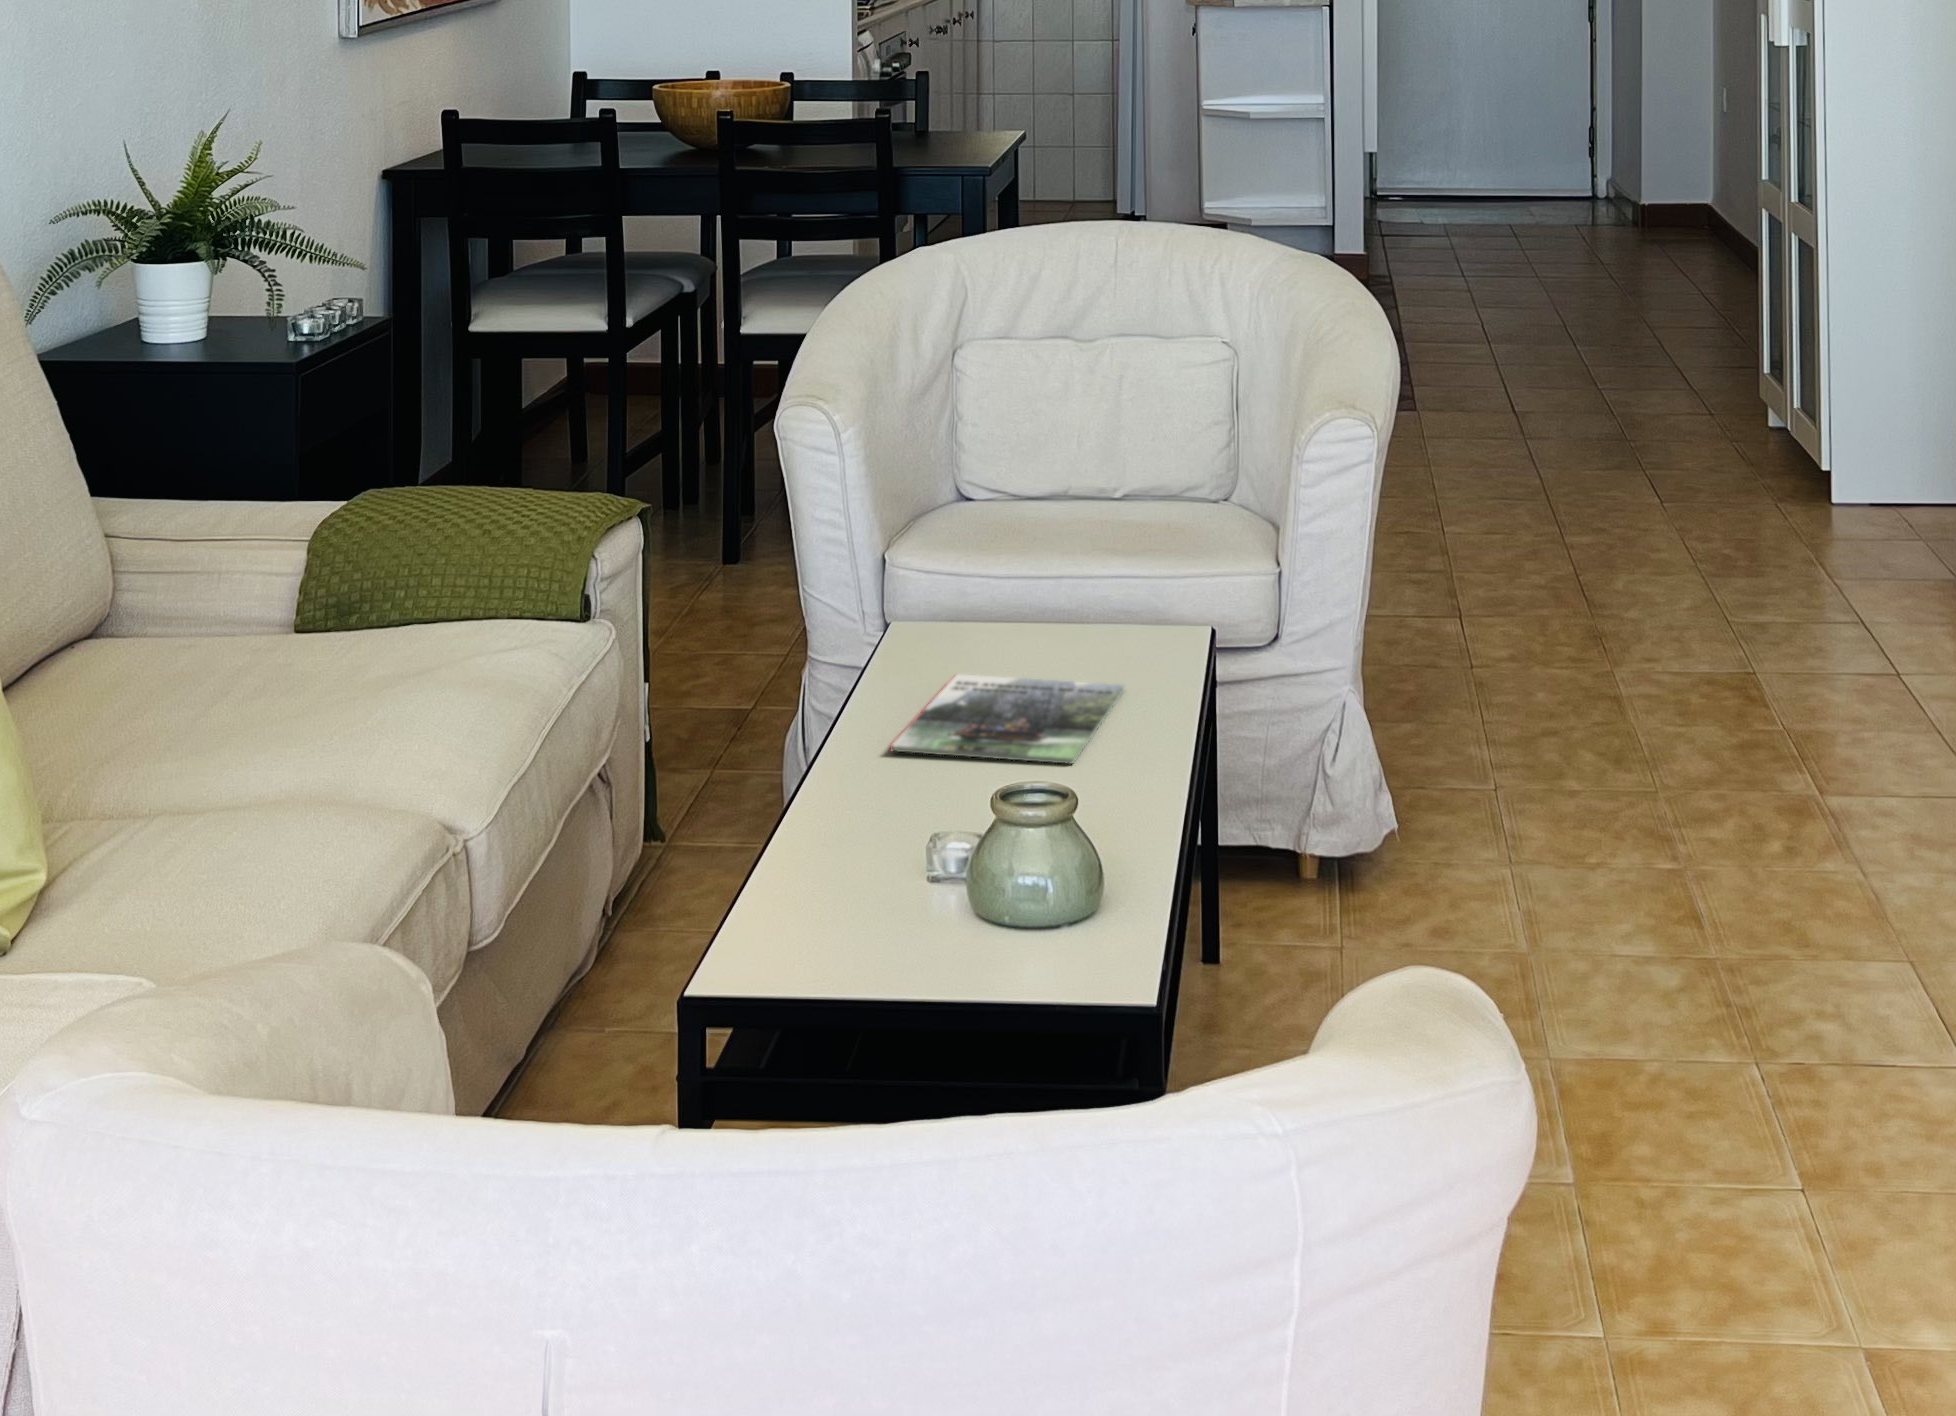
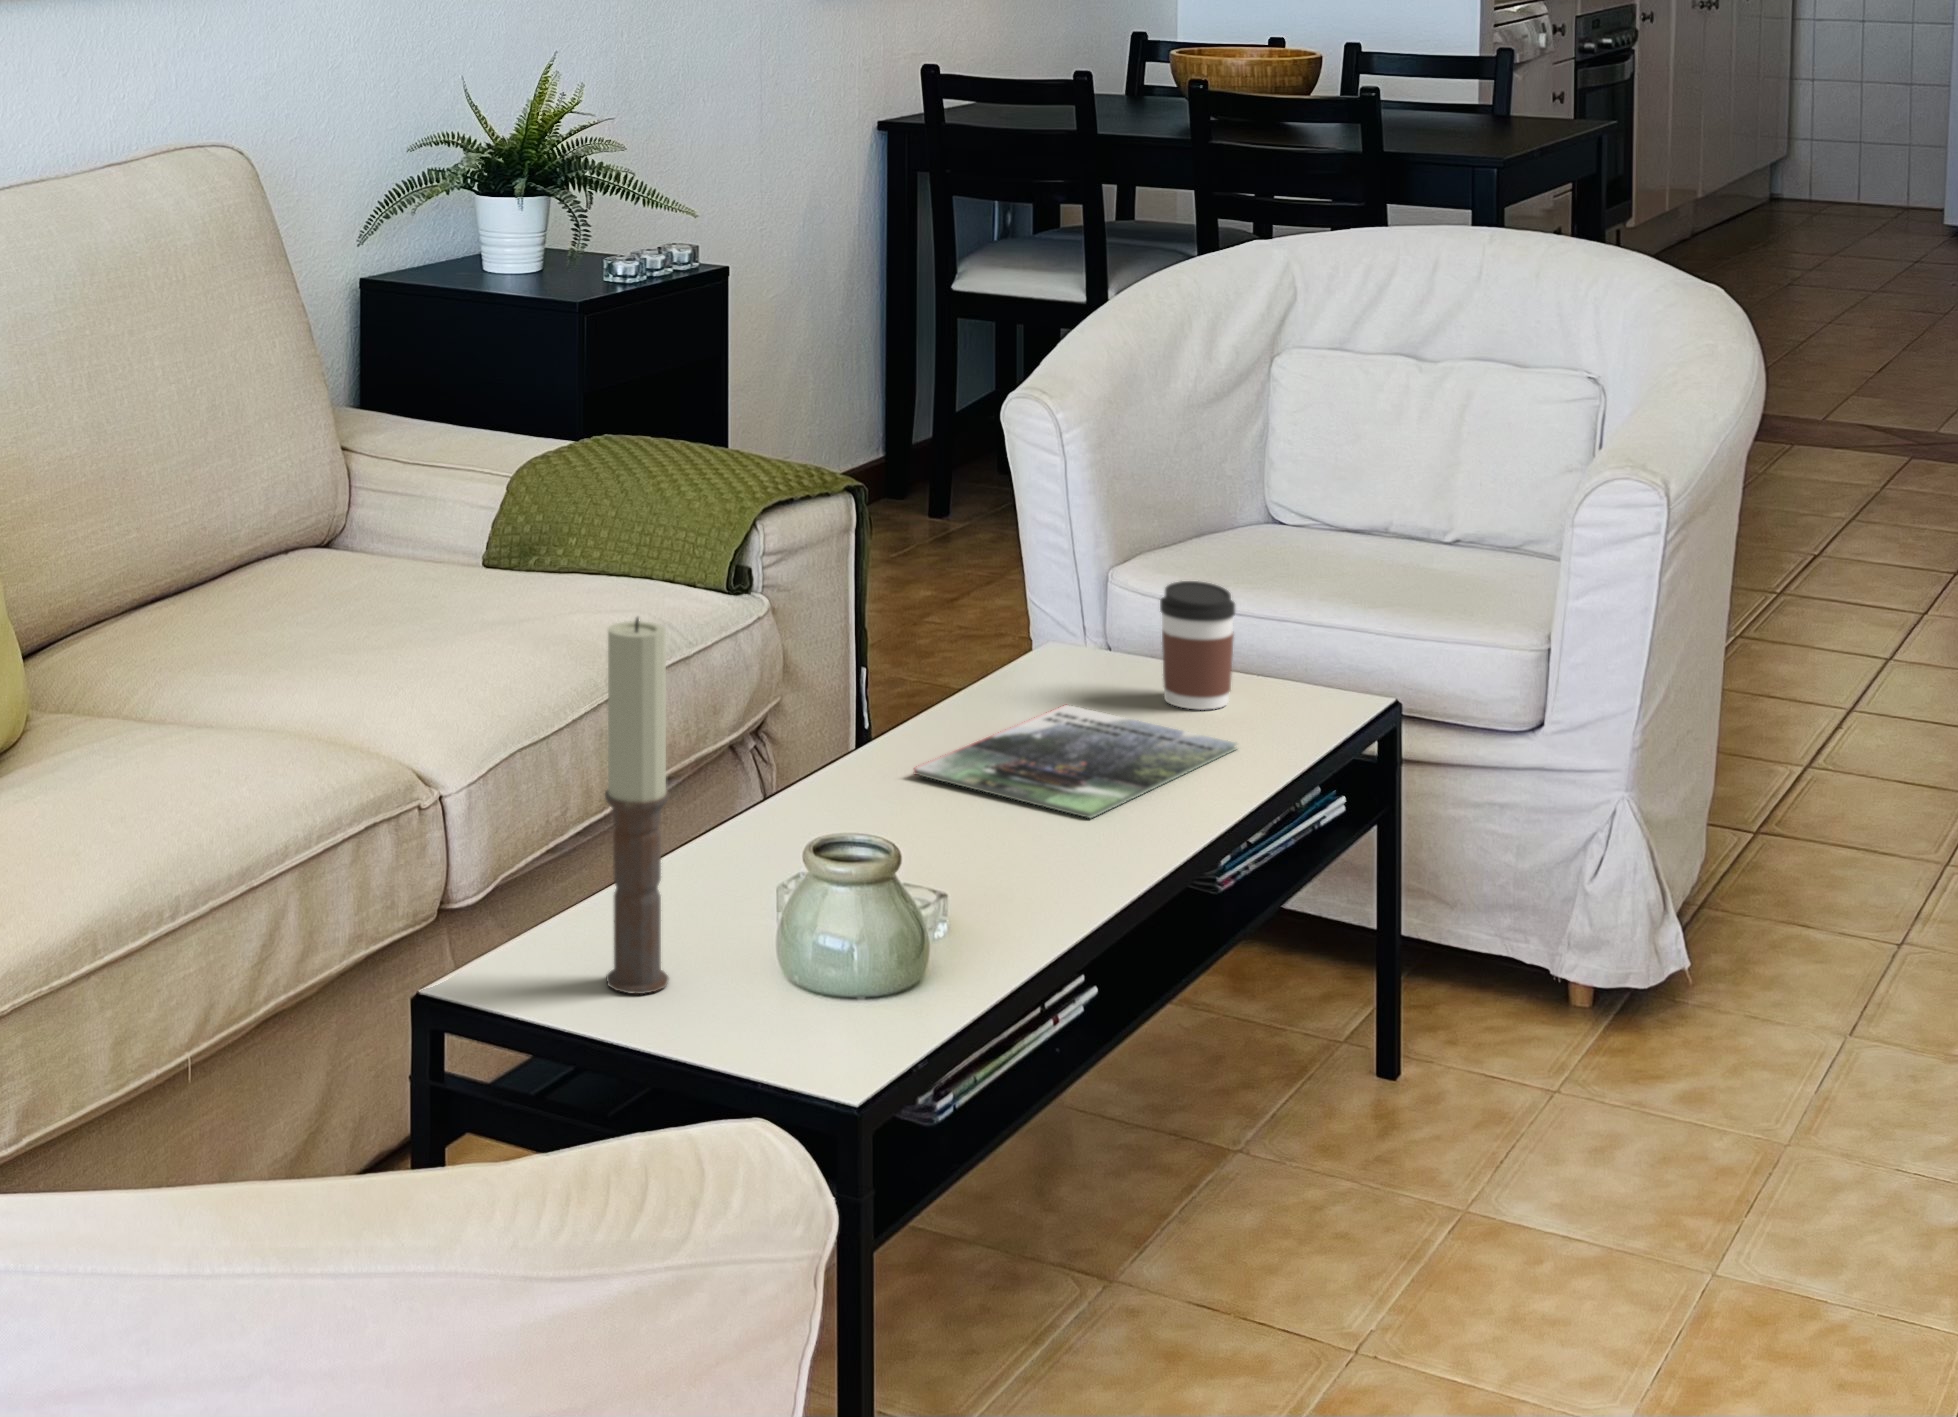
coffee cup: none [1018,550,1083,663] -> present [1160,581,1235,709]
candle: none [823,621,881,973] -> present [605,618,669,994]

